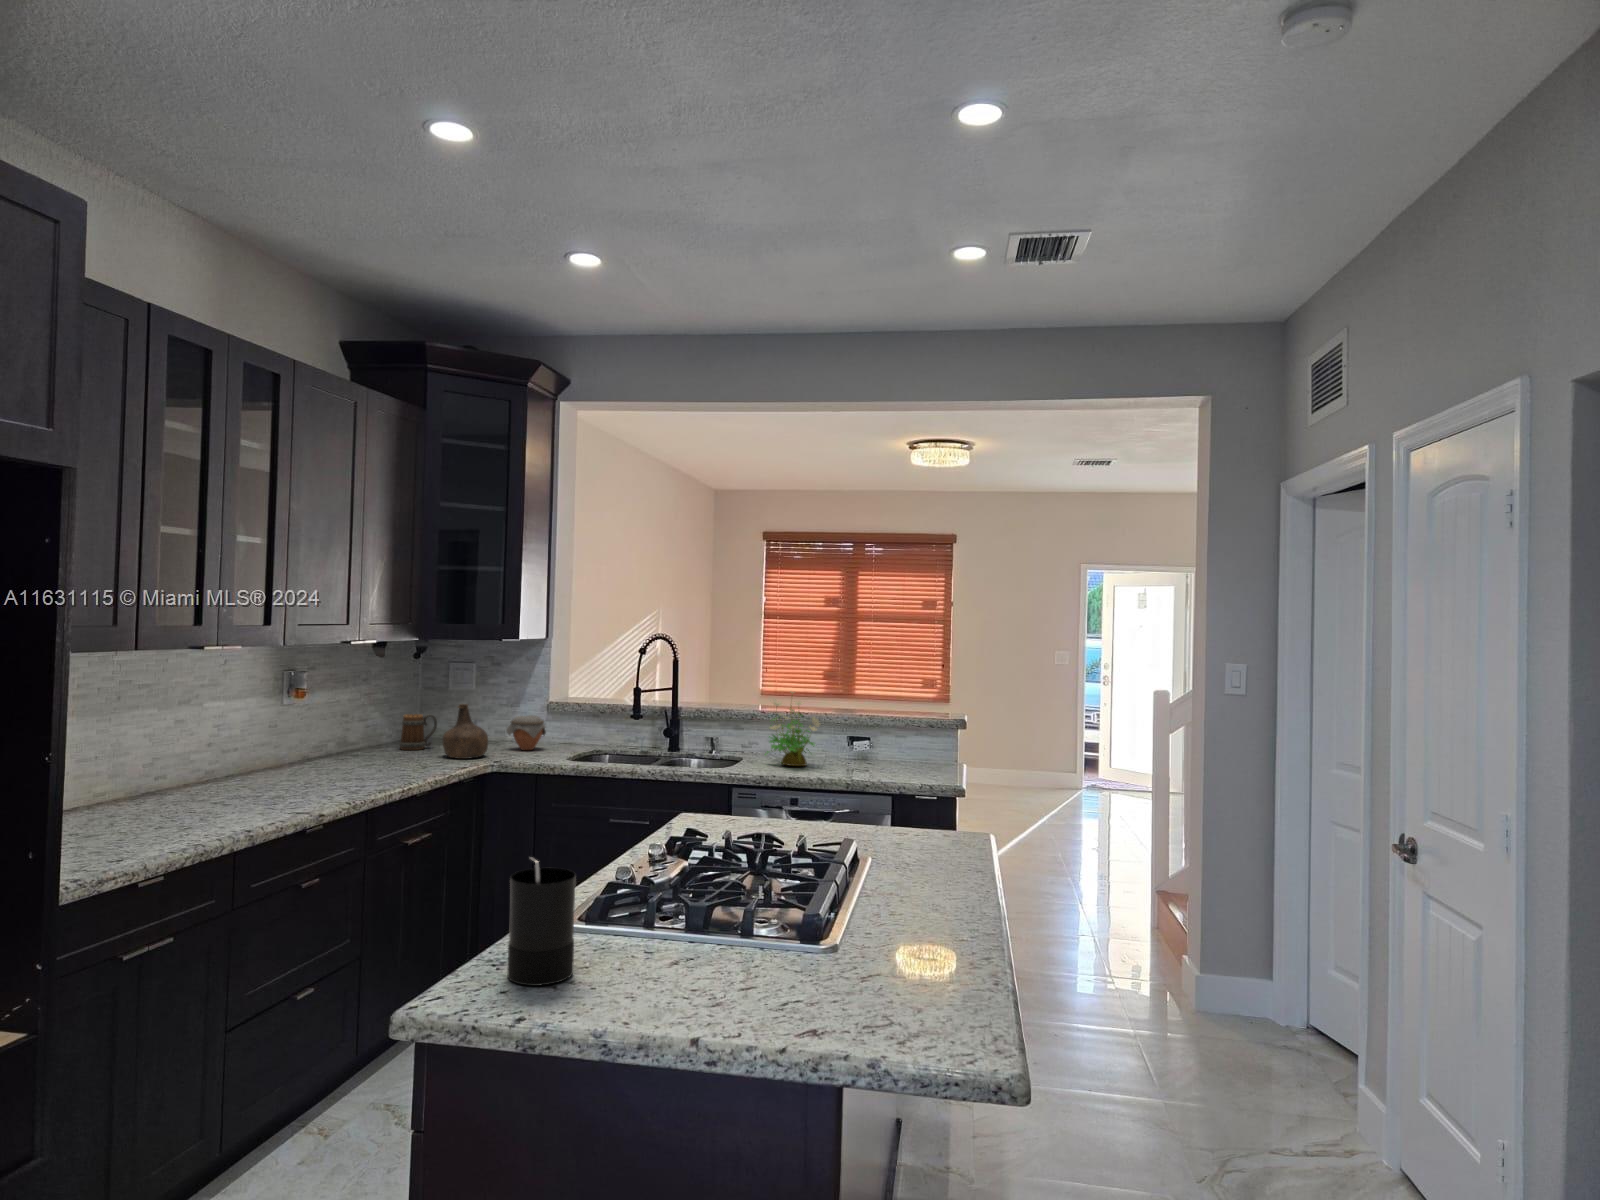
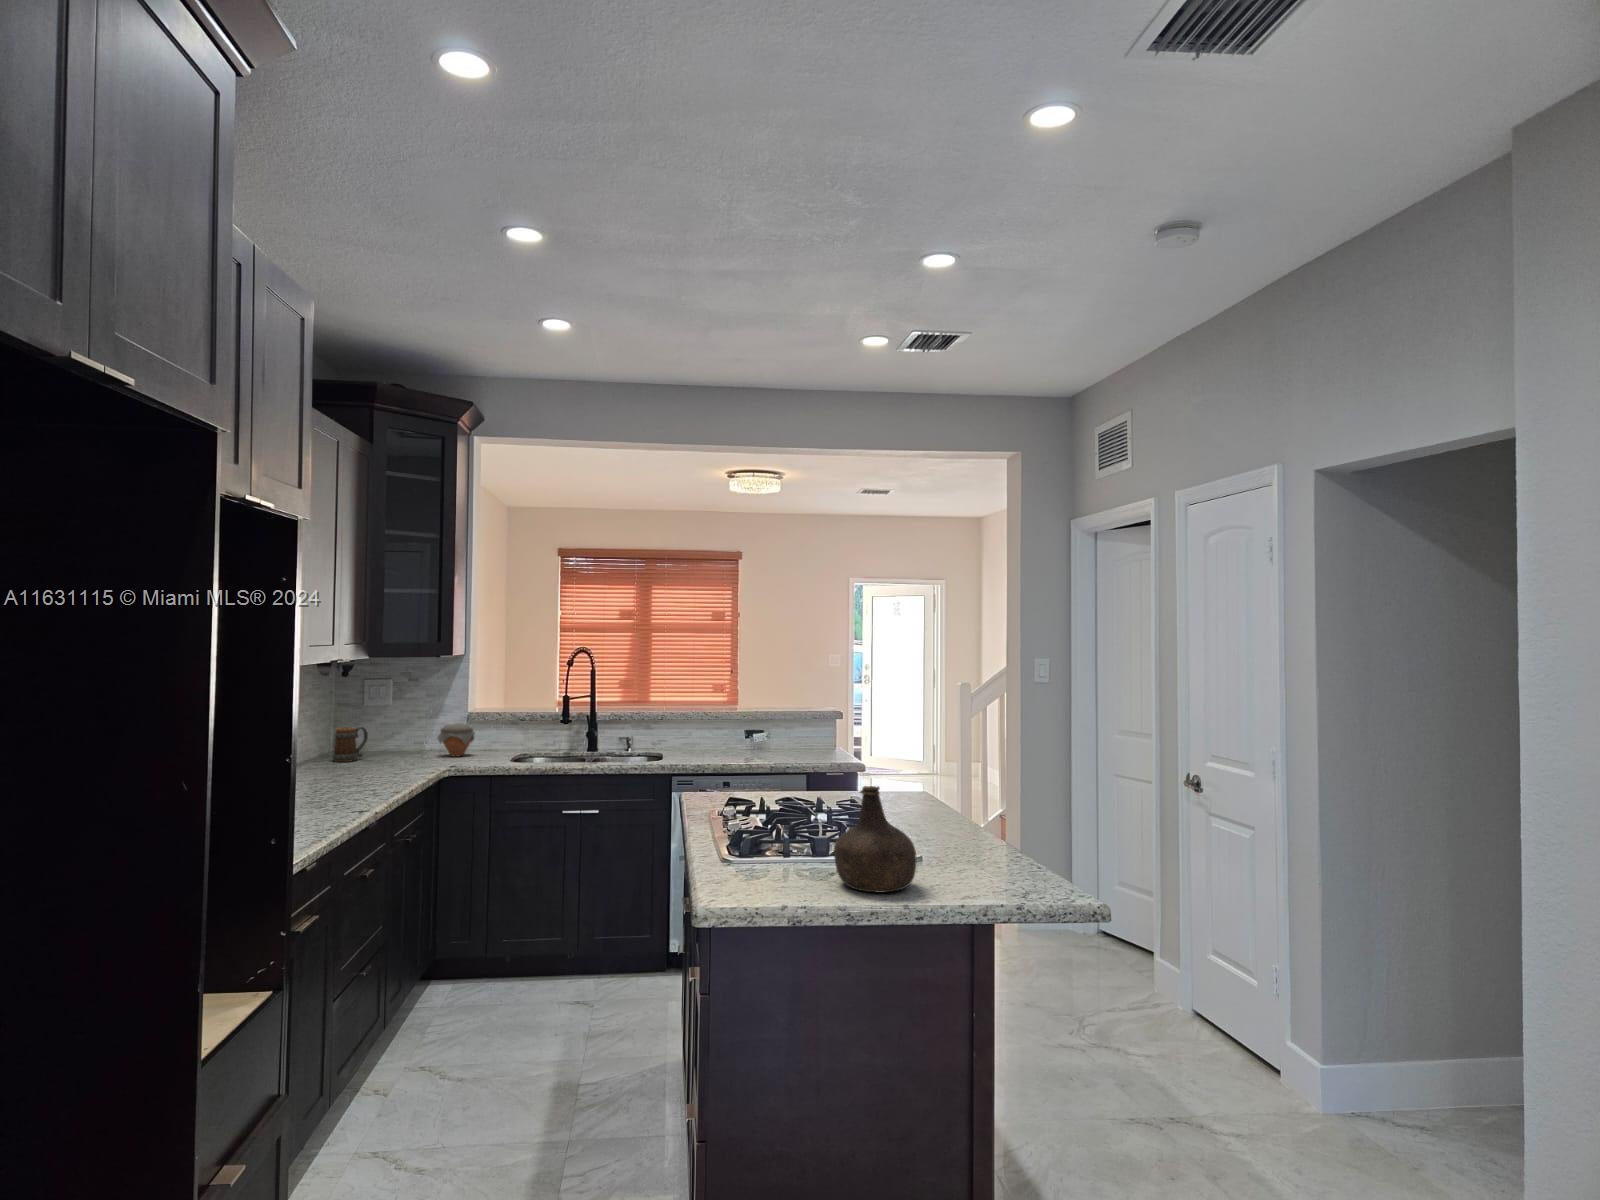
potted plant: present [765,692,820,766] -> none [688,690,739,756]
bottle: present [443,704,488,759] -> present [834,786,916,893]
candle: present [508,857,576,986] -> none [744,805,789,889]

